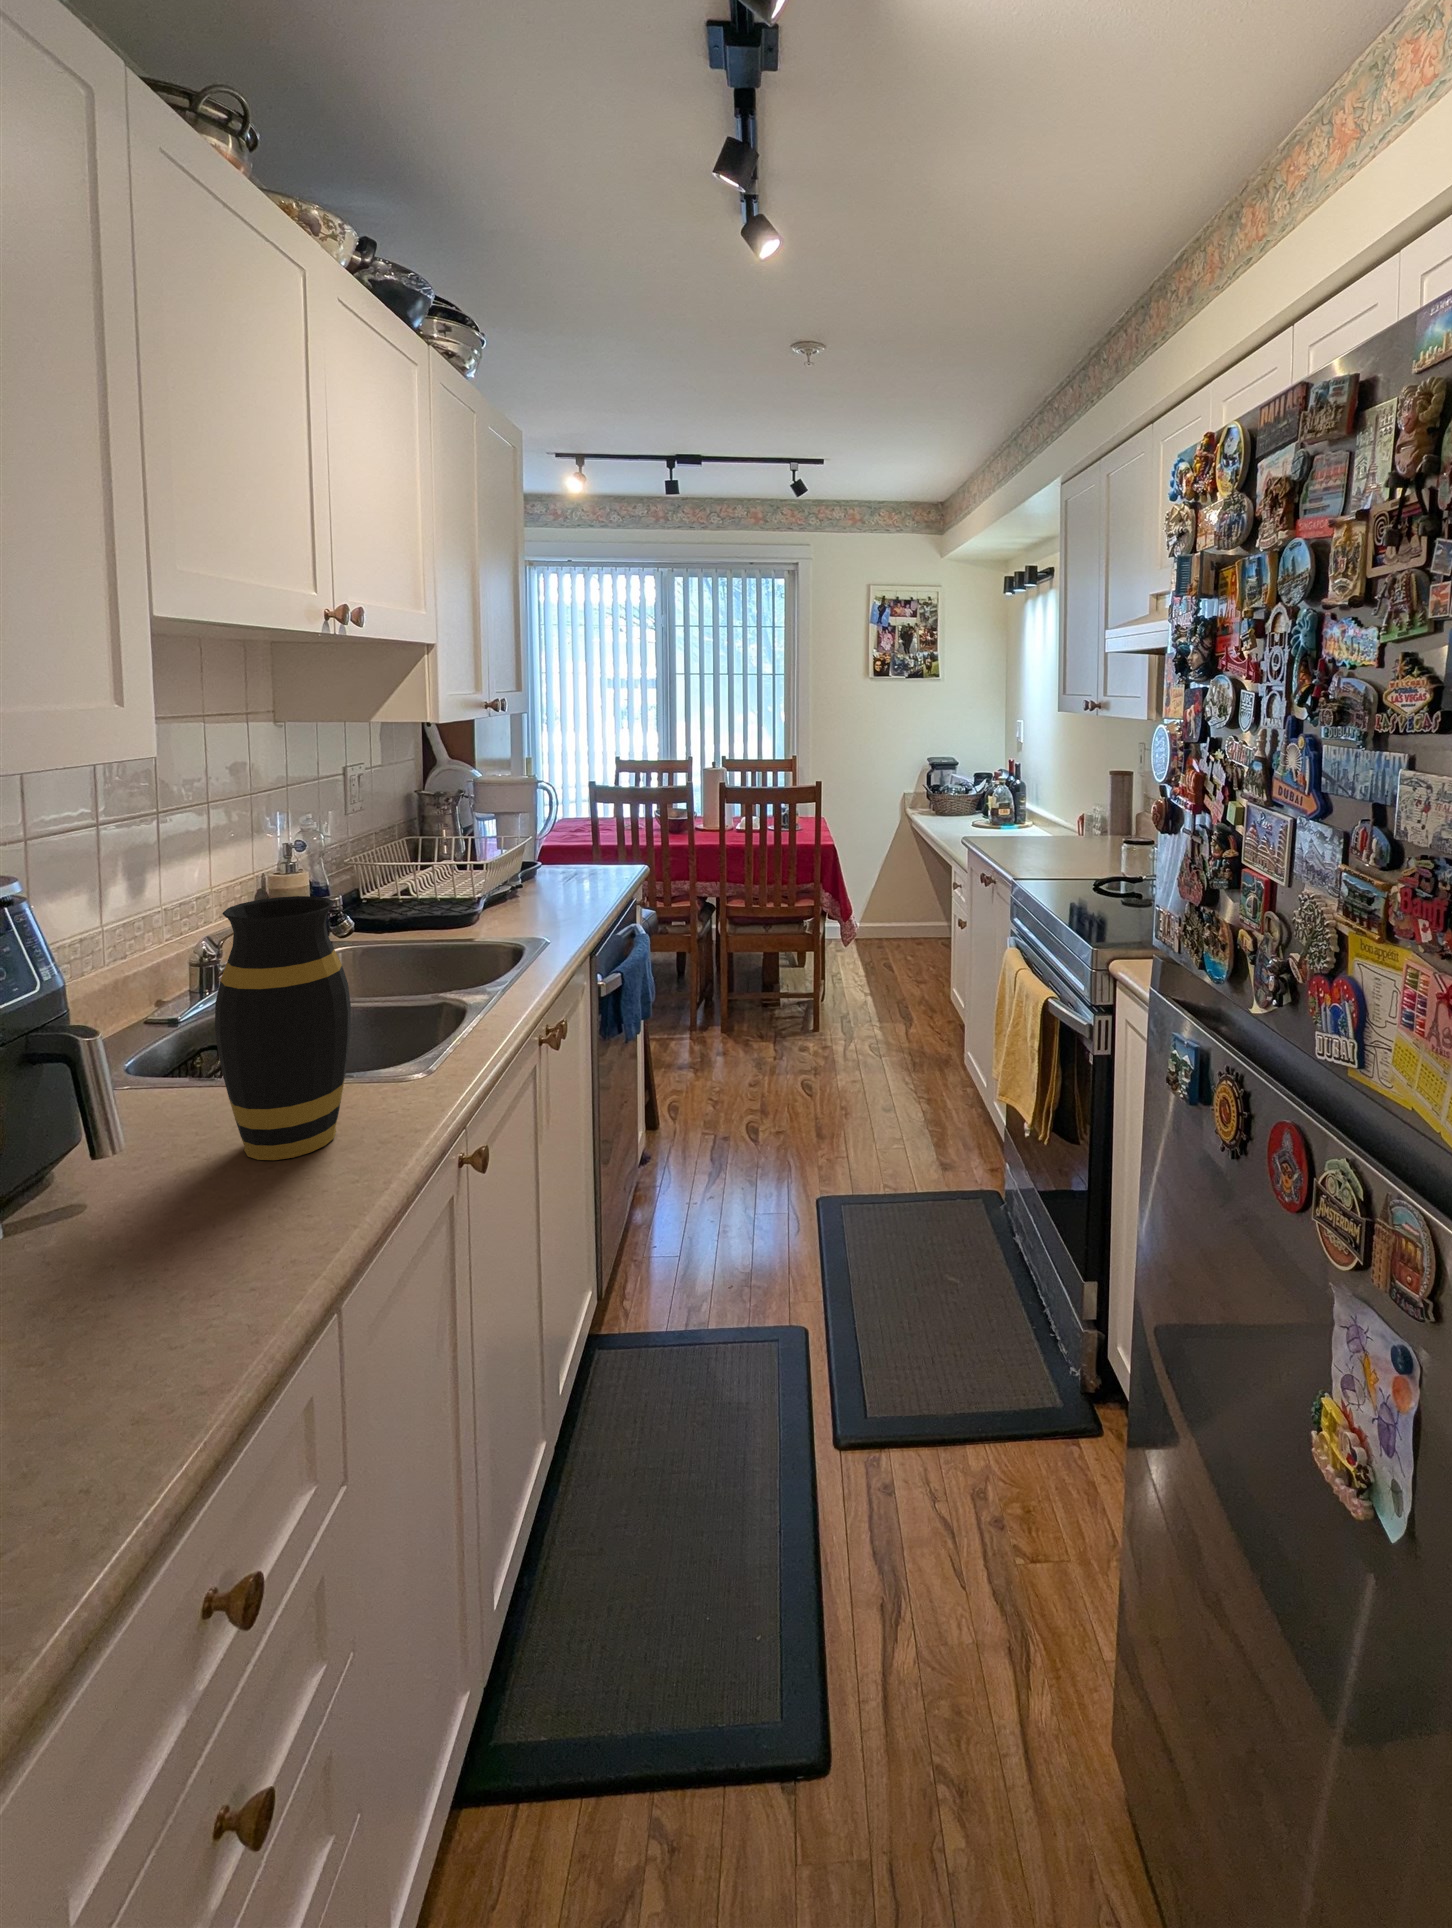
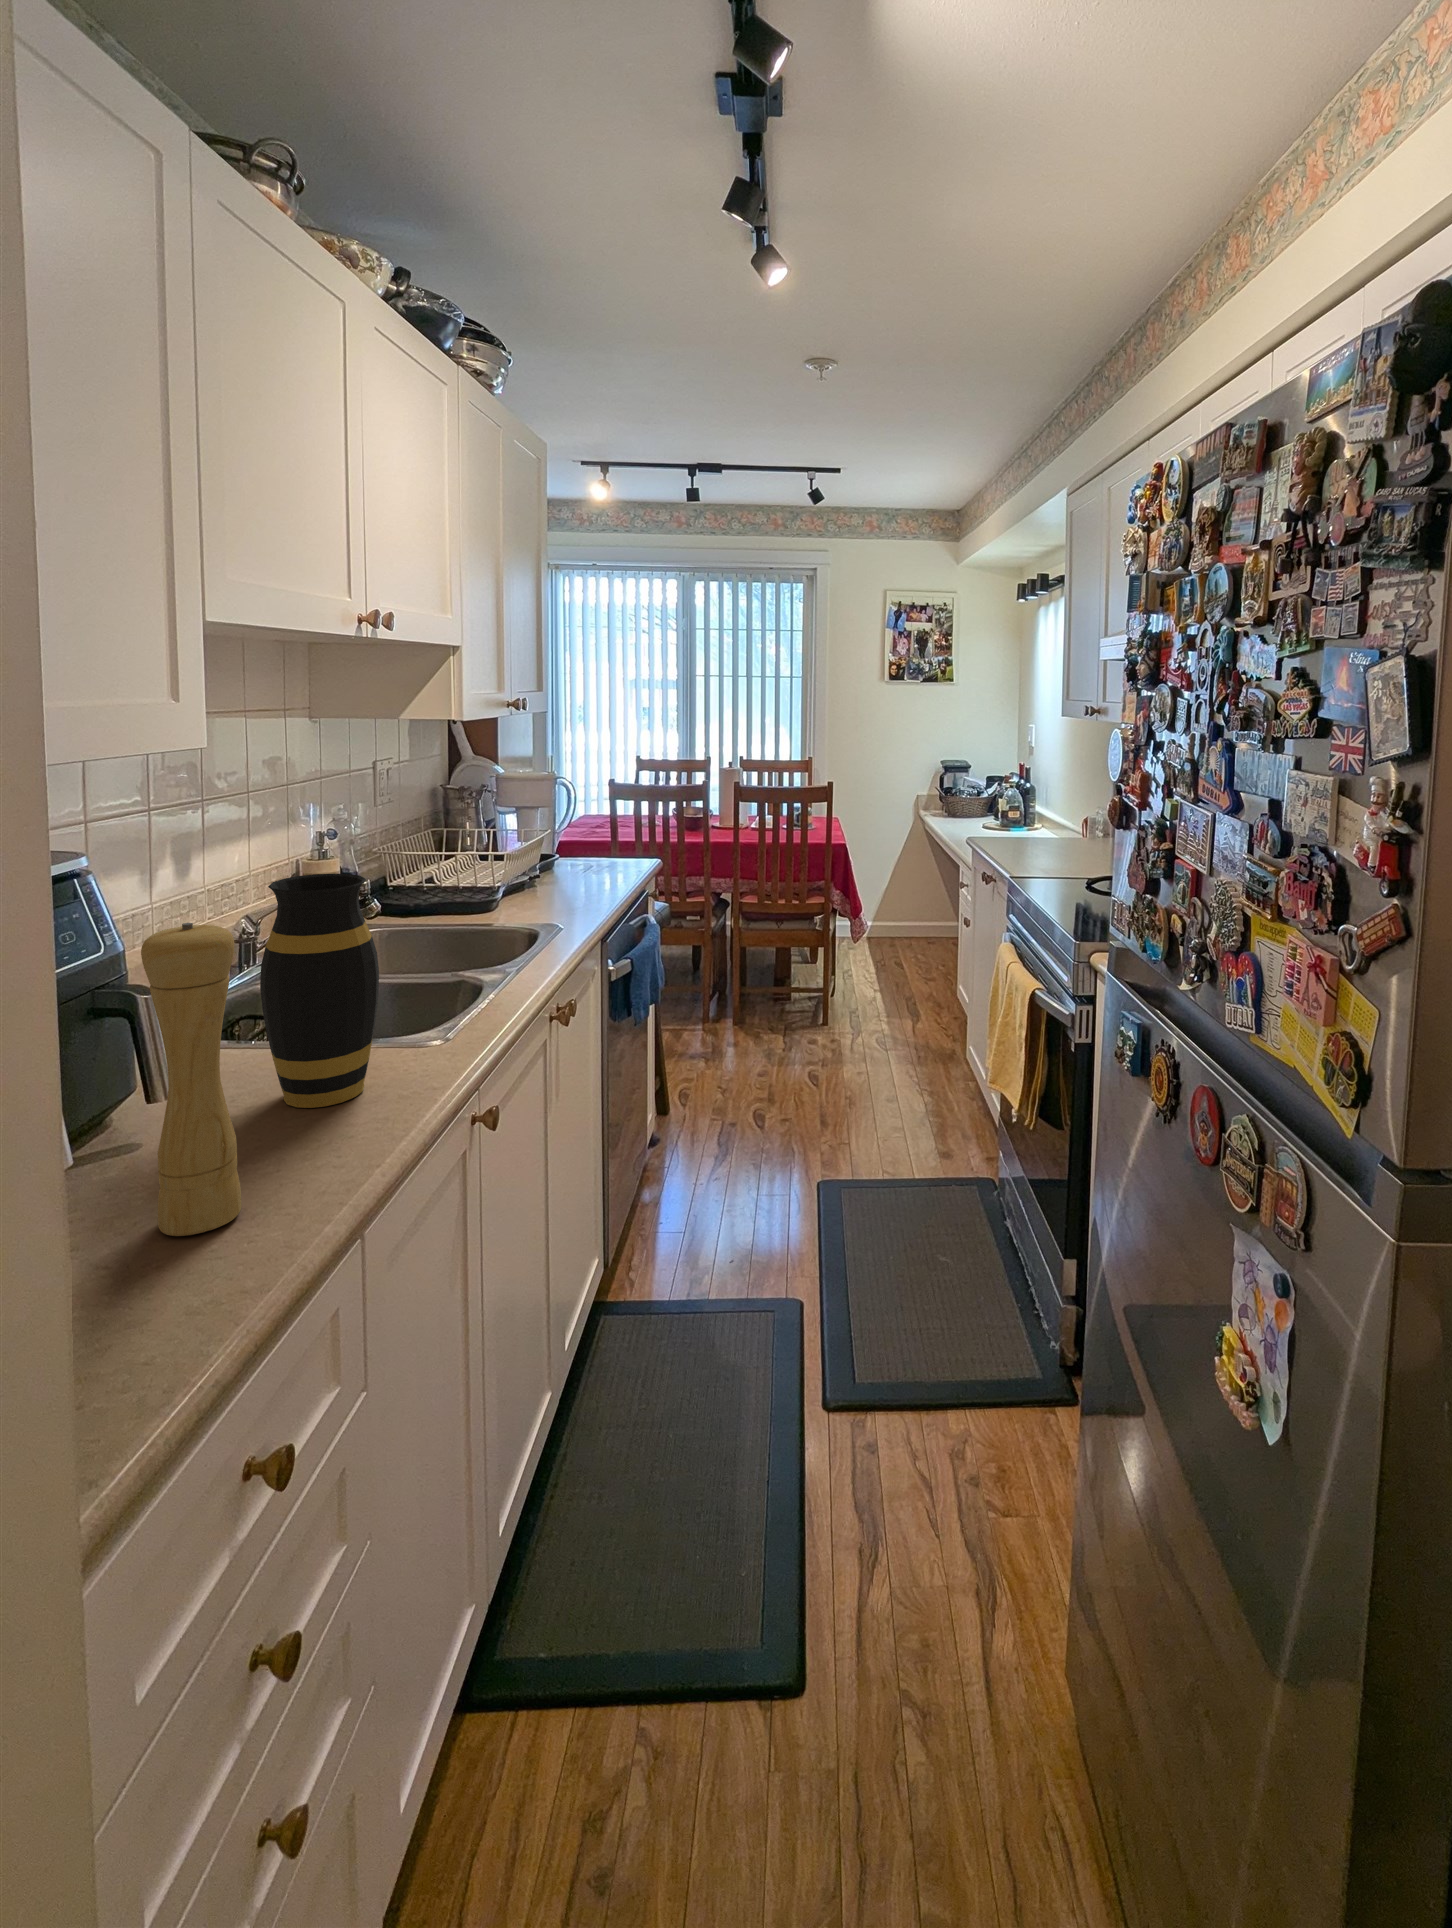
pepper mill: none [61,965,189,1333] -> present [141,923,242,1236]

